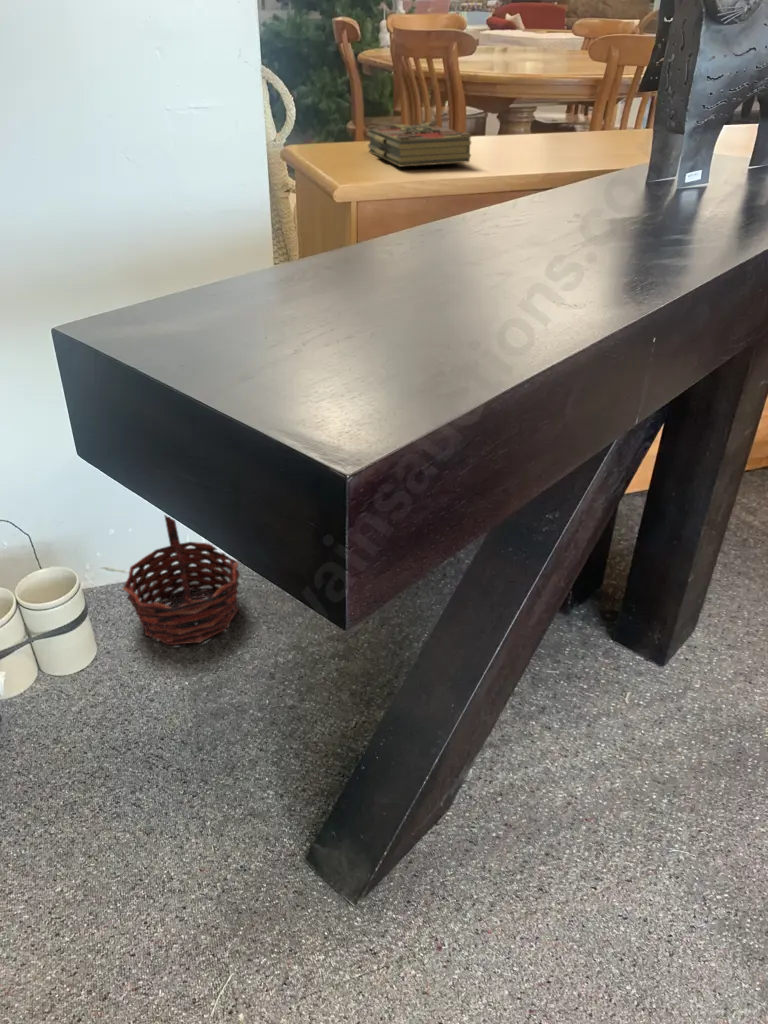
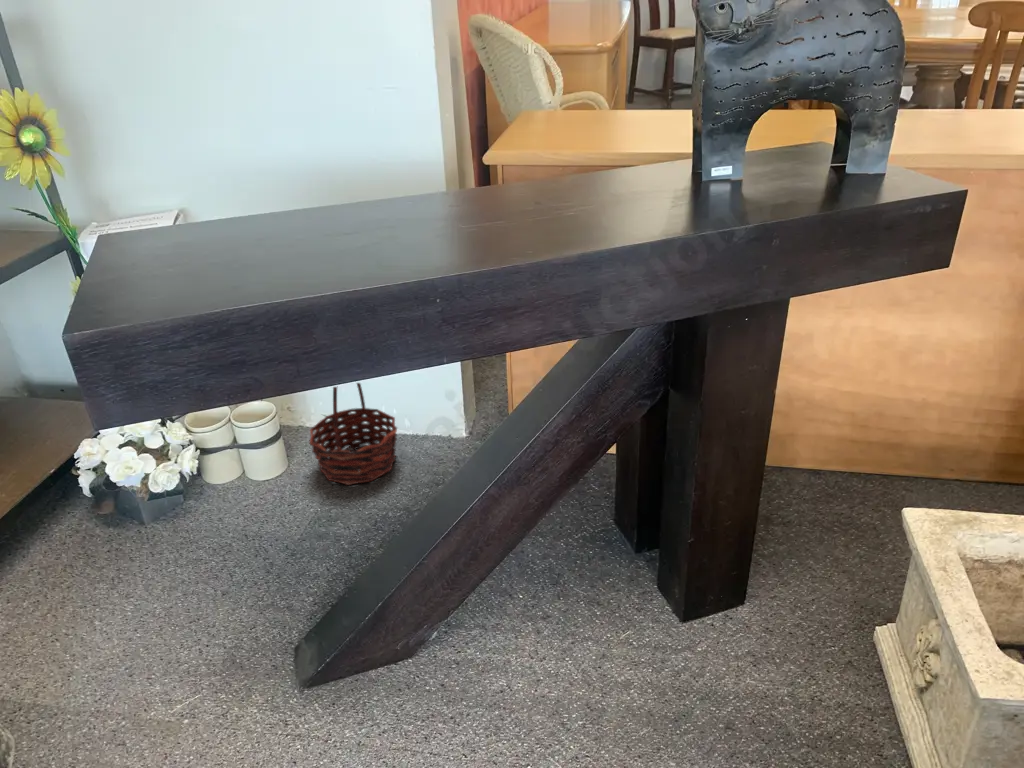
book: present [368,122,471,166] -> none [565,96,638,135]

